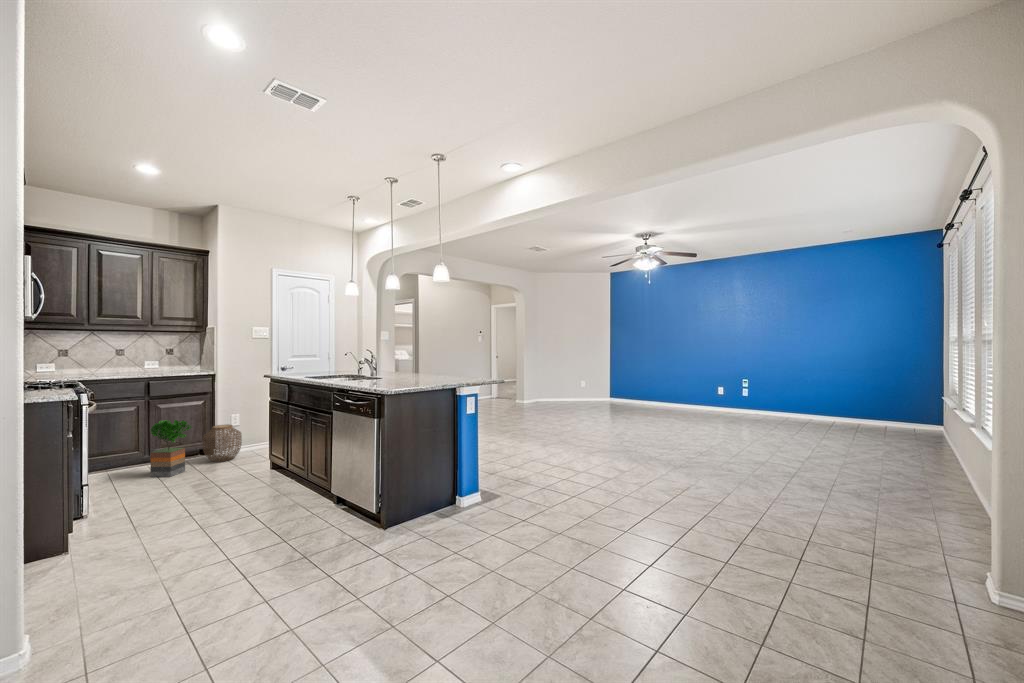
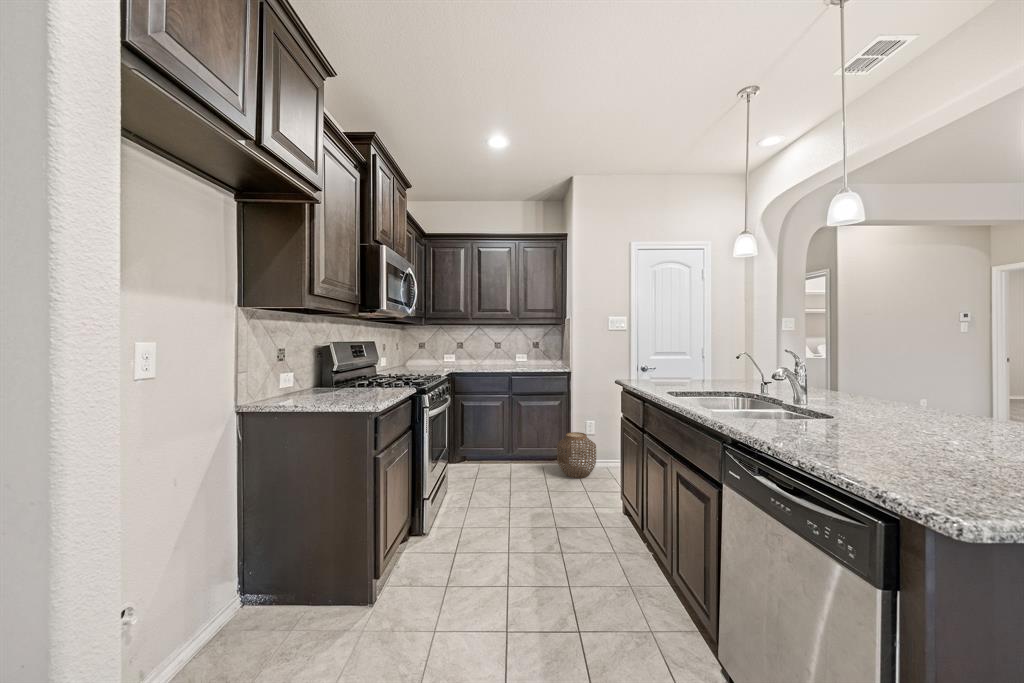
potted tree: present [150,420,192,477] -> none [501,422,543,490]

